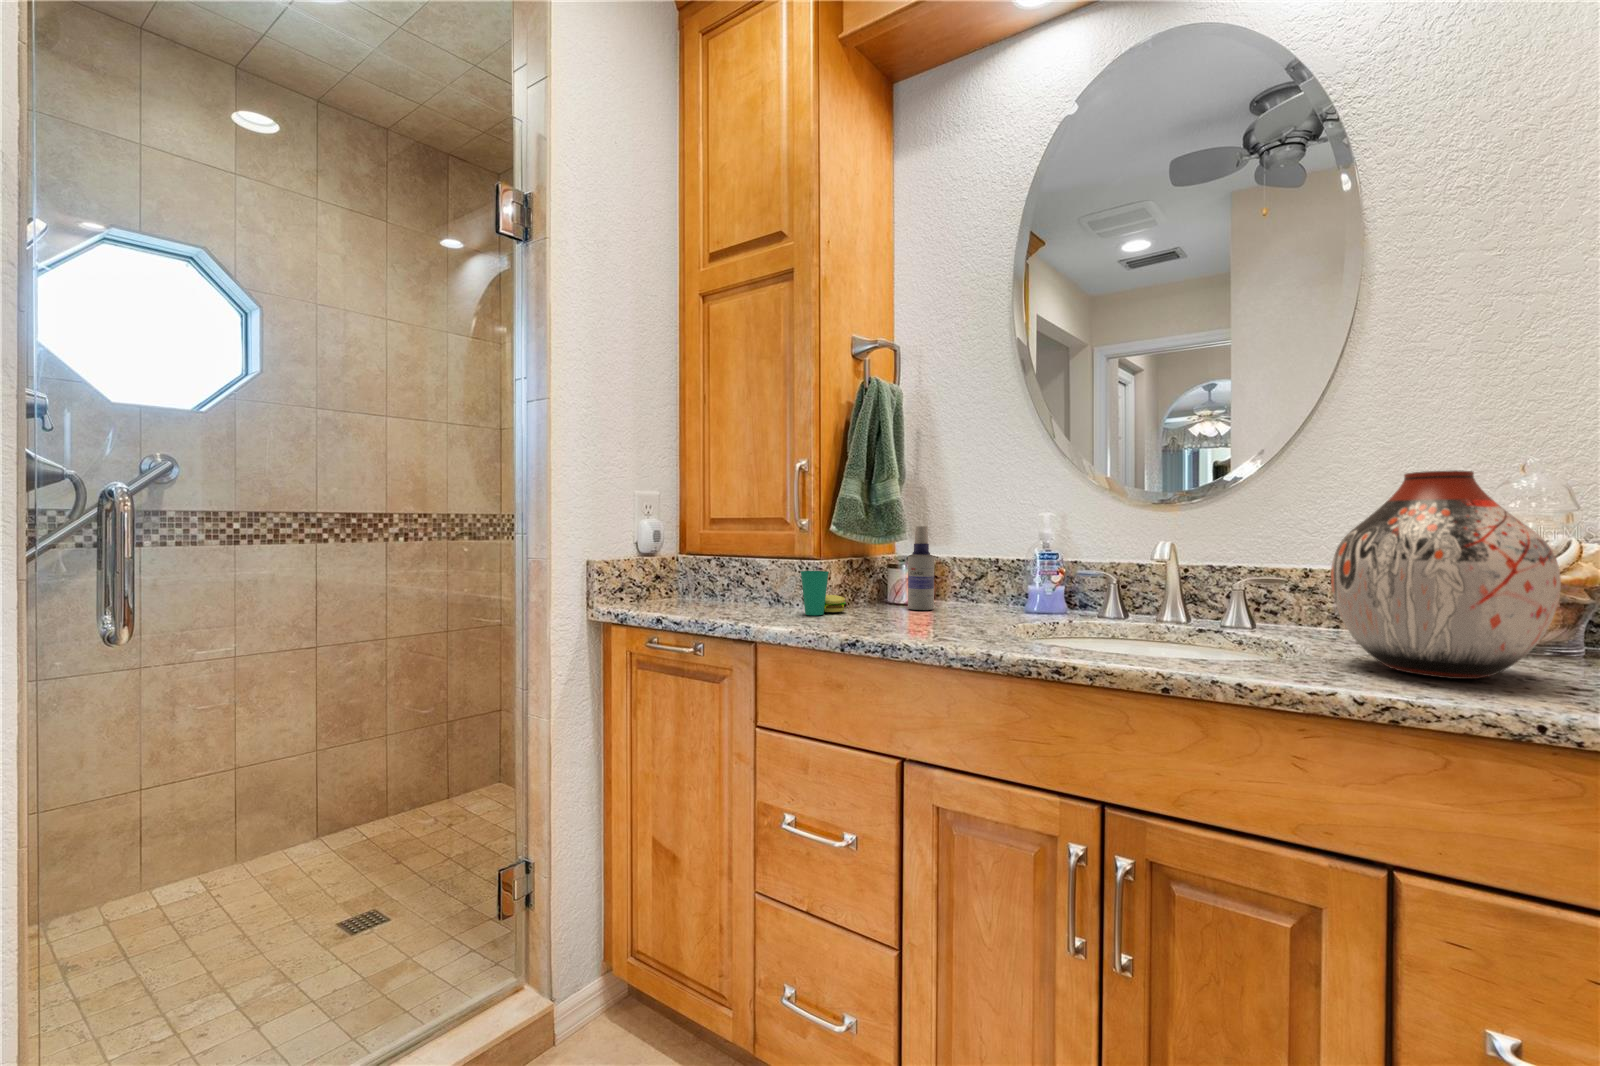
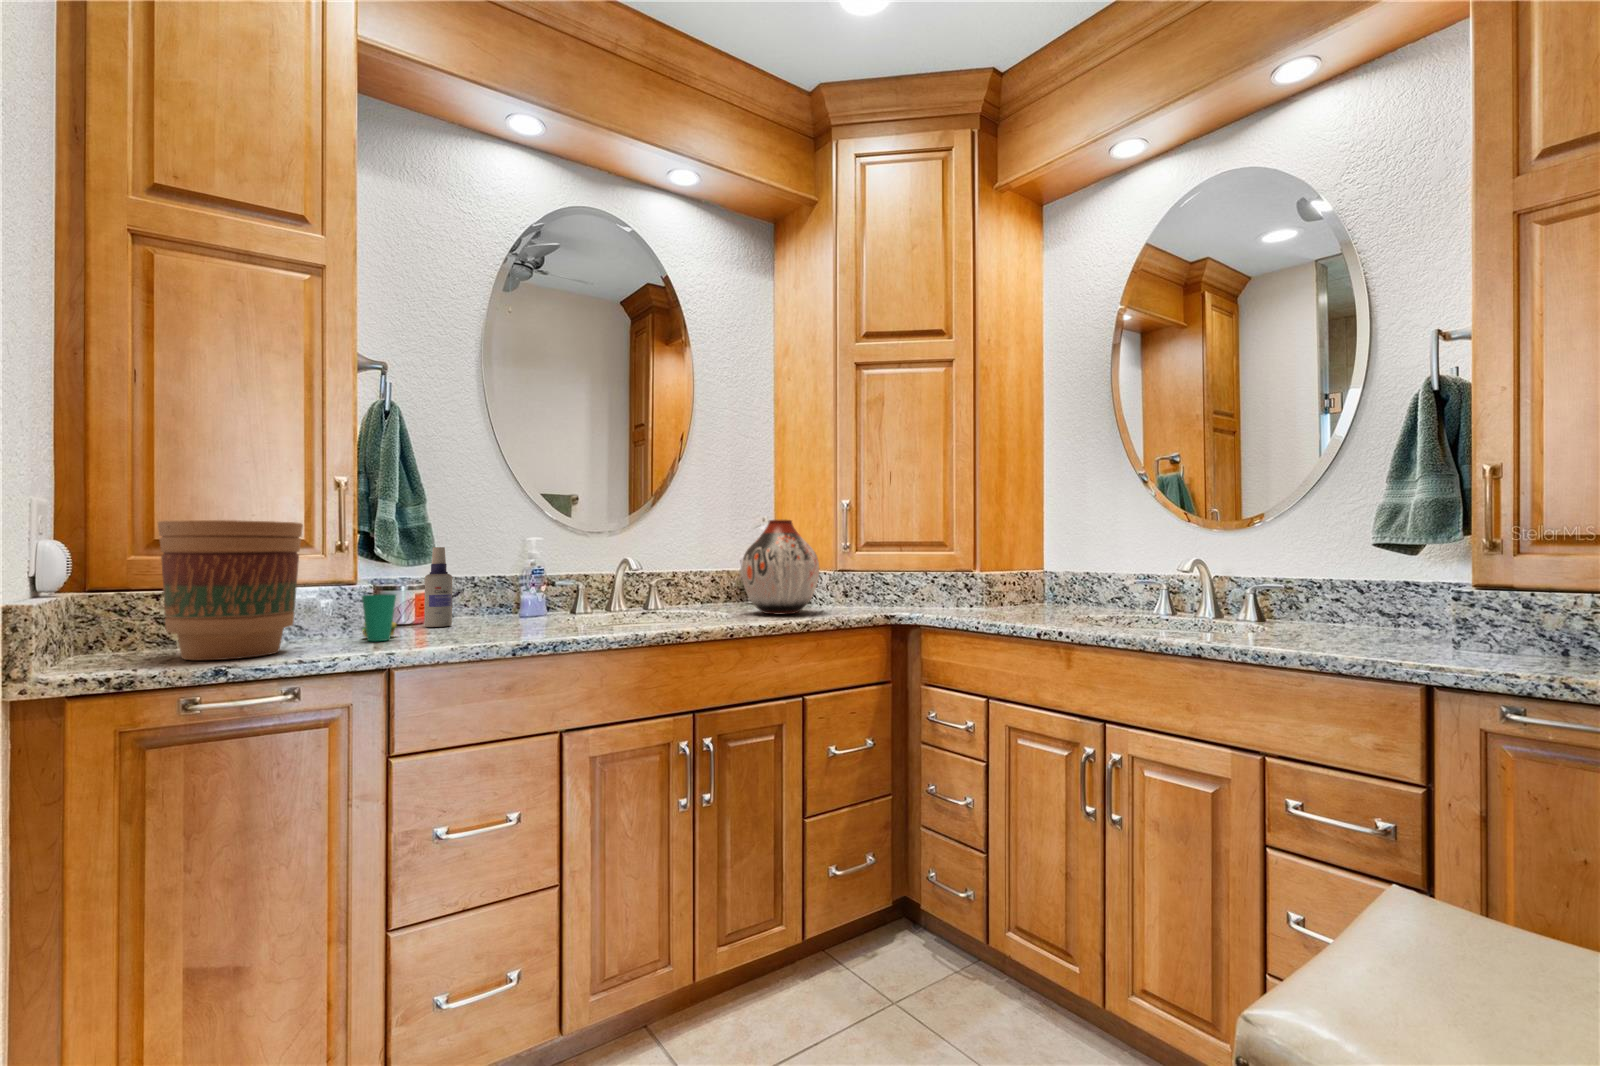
flower pot: none [666,505,757,614] -> present [158,520,303,660]

